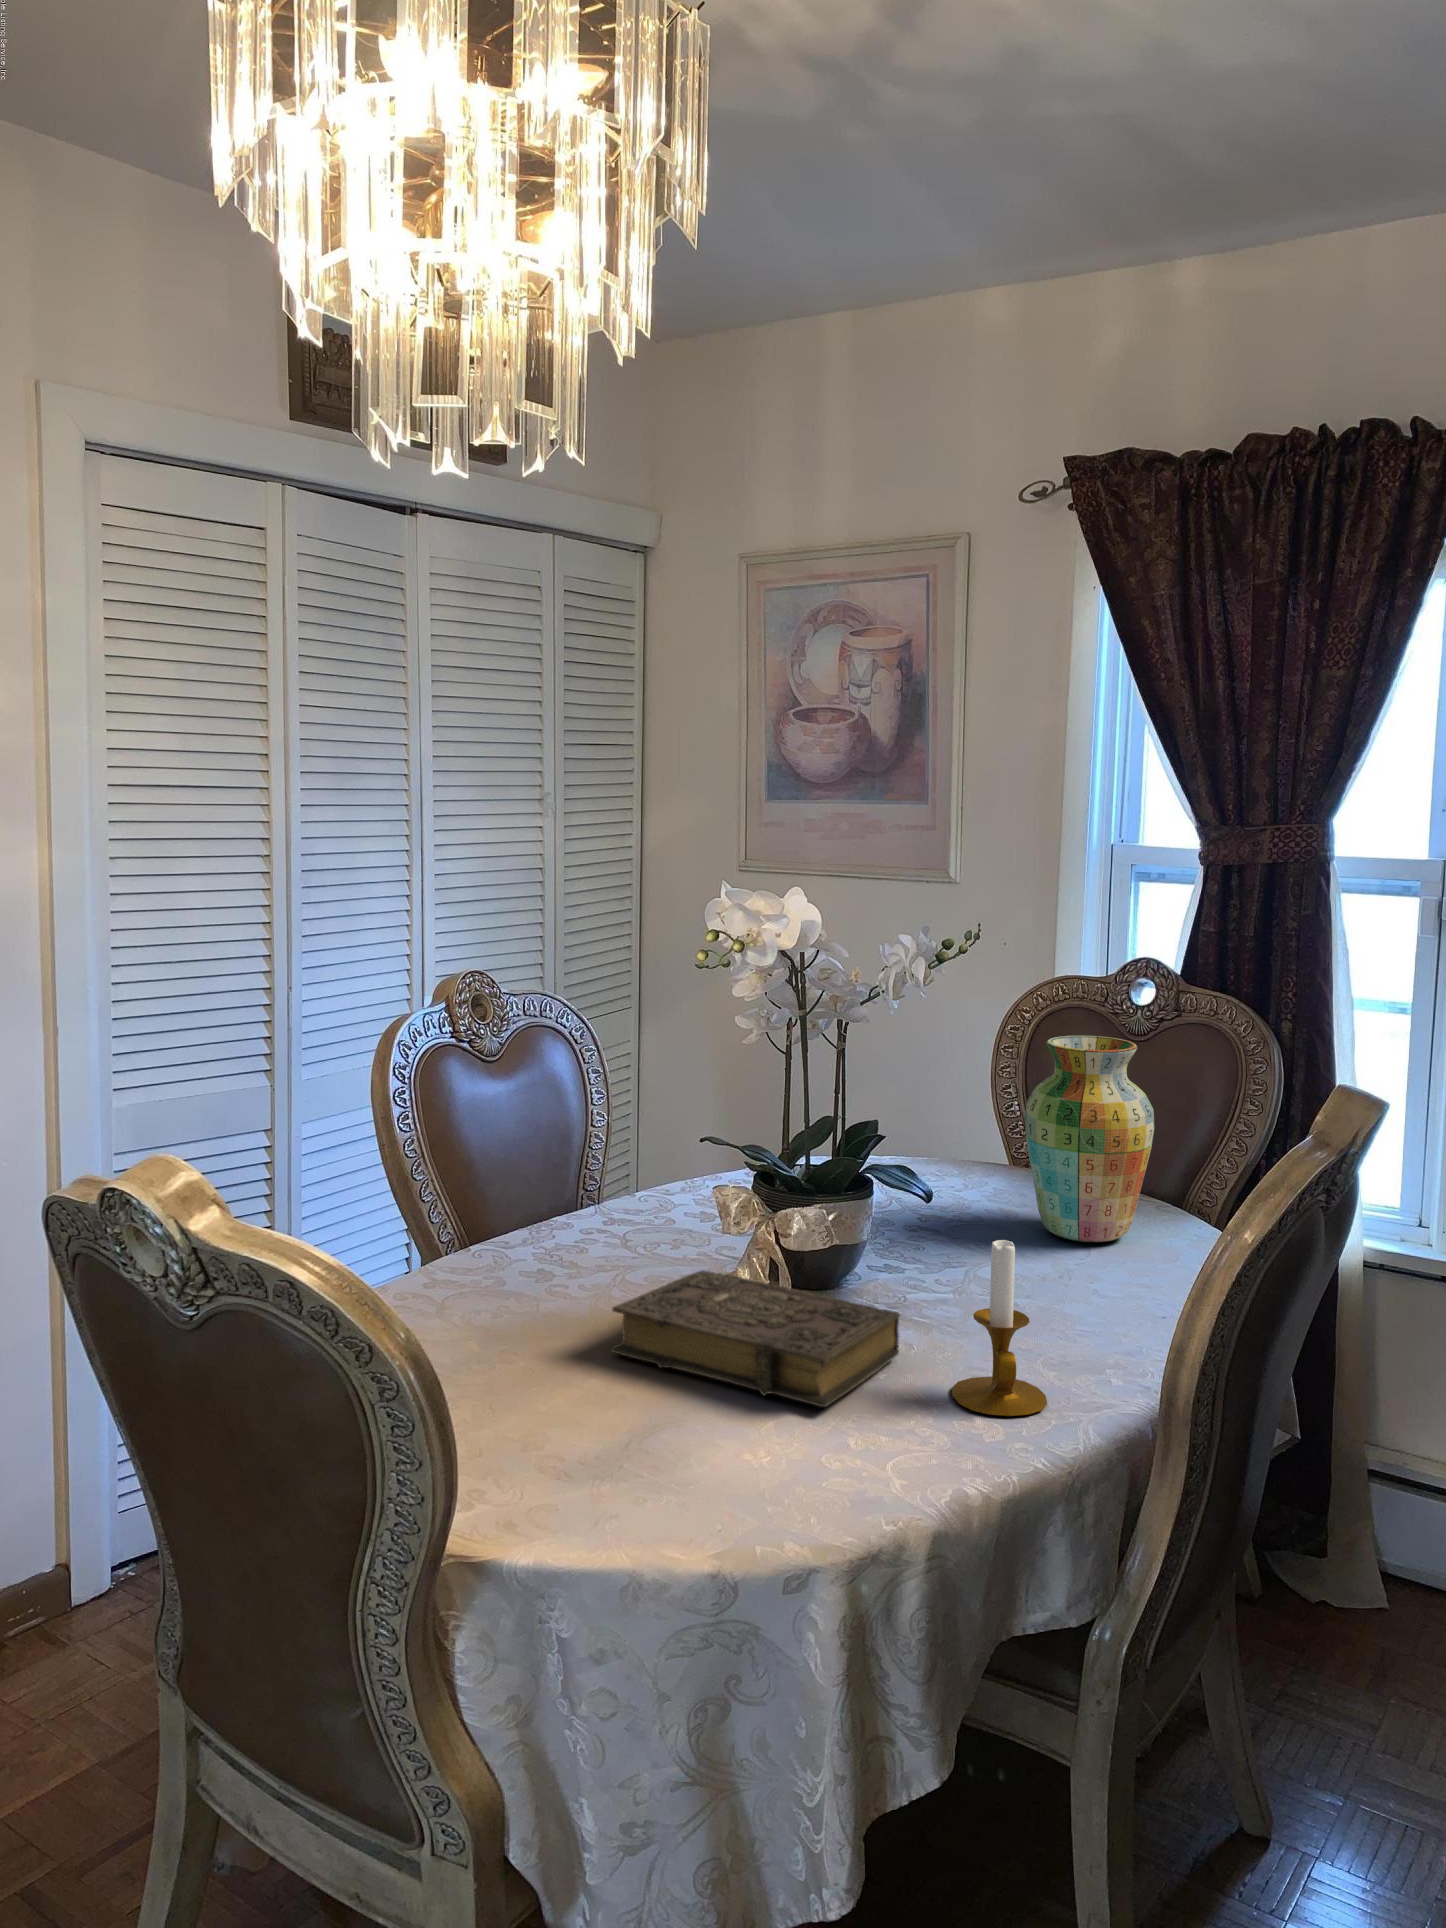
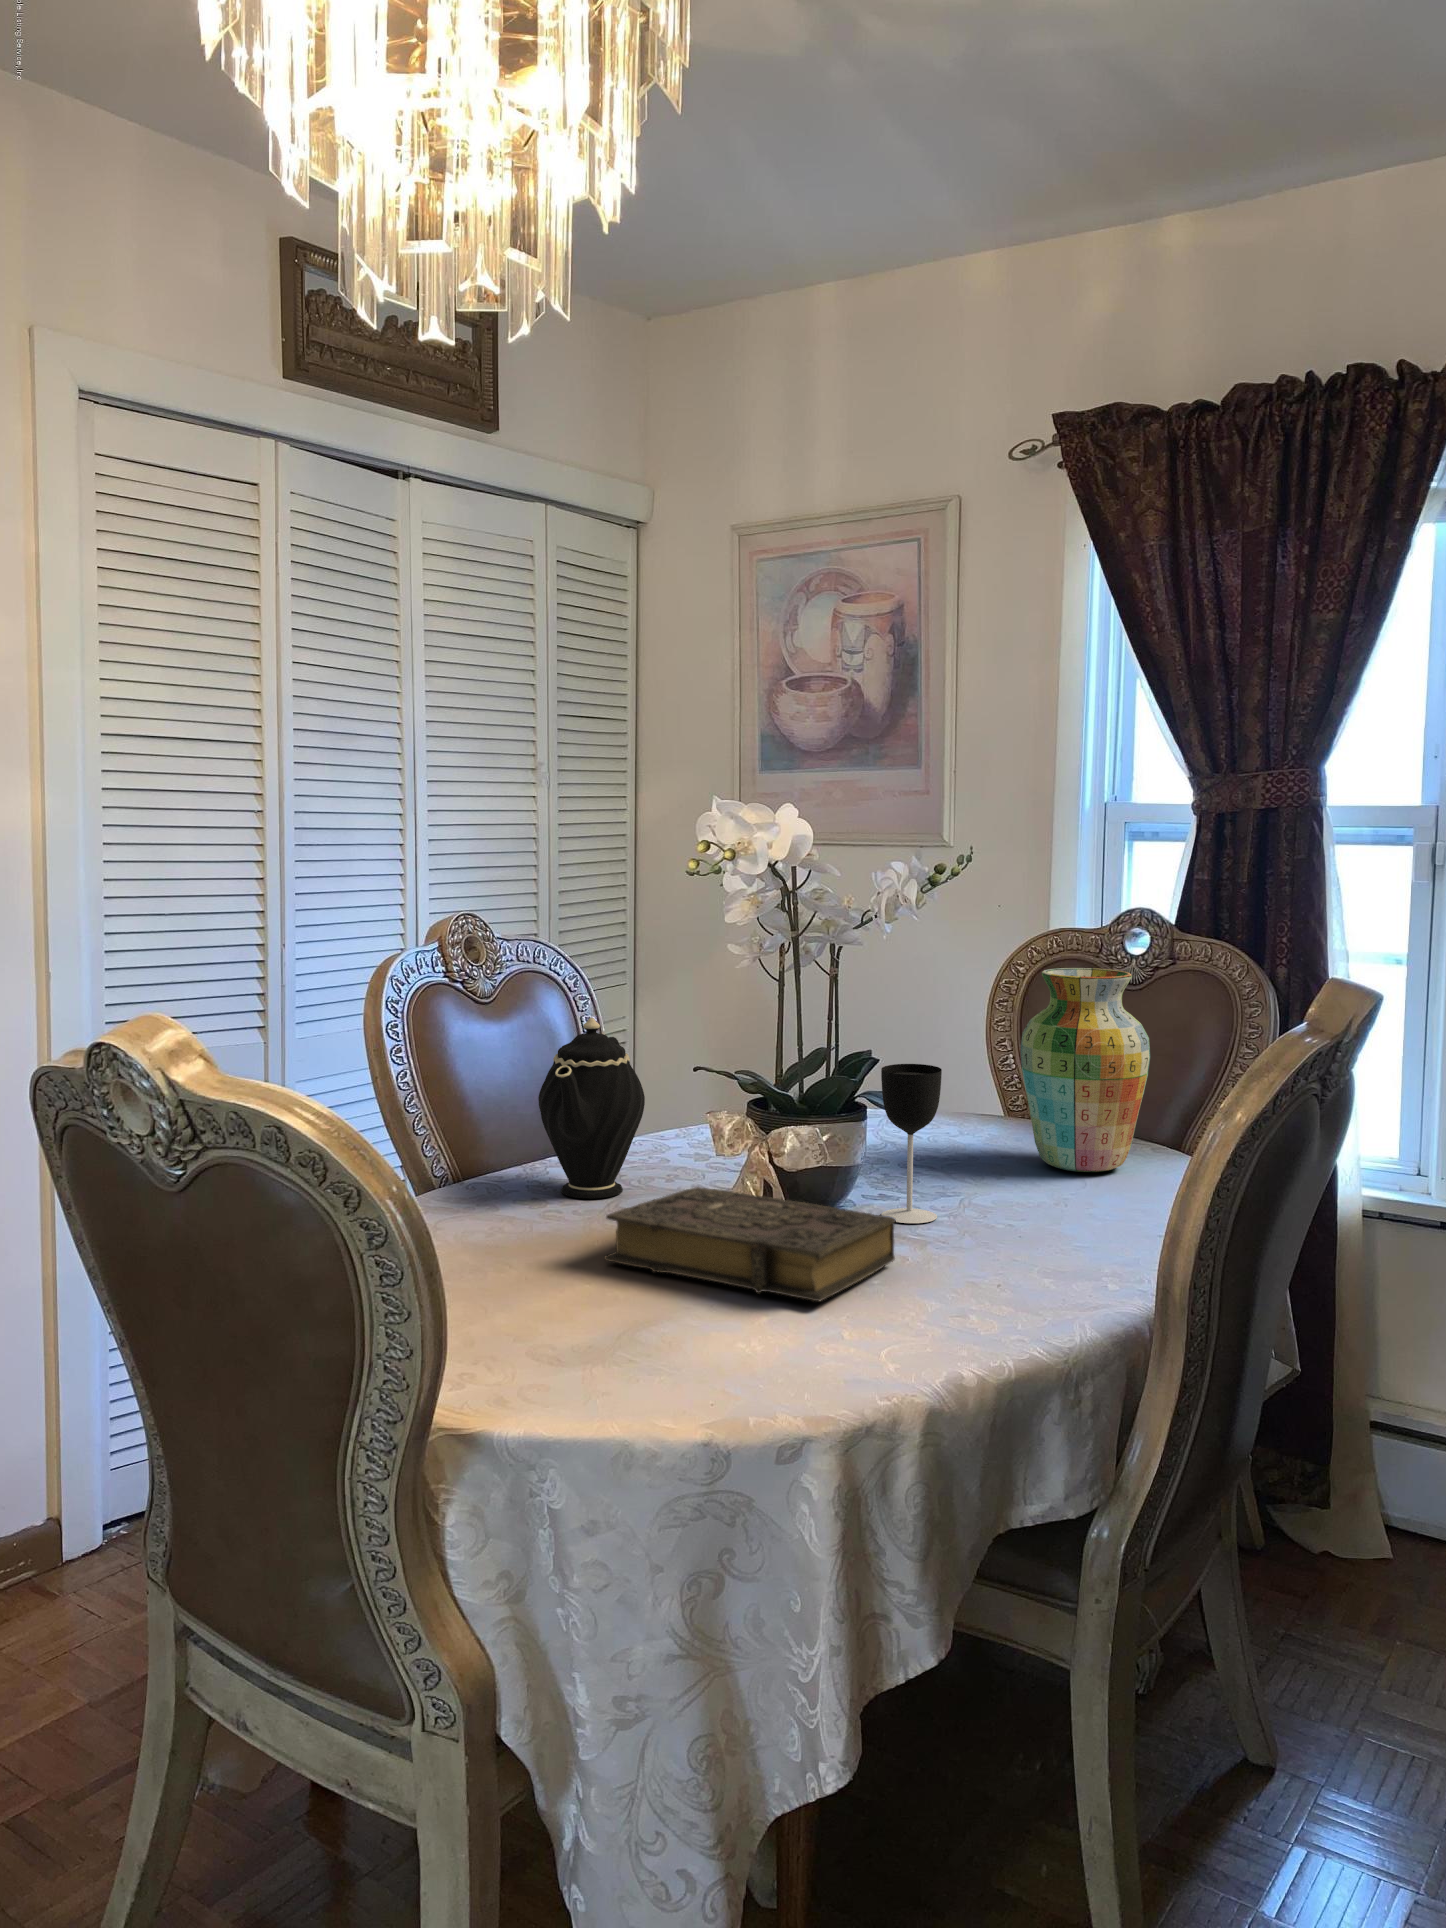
teapot: none [545,1092,651,1272] -> present [538,1018,645,1199]
wine glass: none [885,1144,947,1306] -> present [881,1064,942,1223]
candlestick: present [952,1240,1047,1416] -> none [948,1136,1044,1309]

